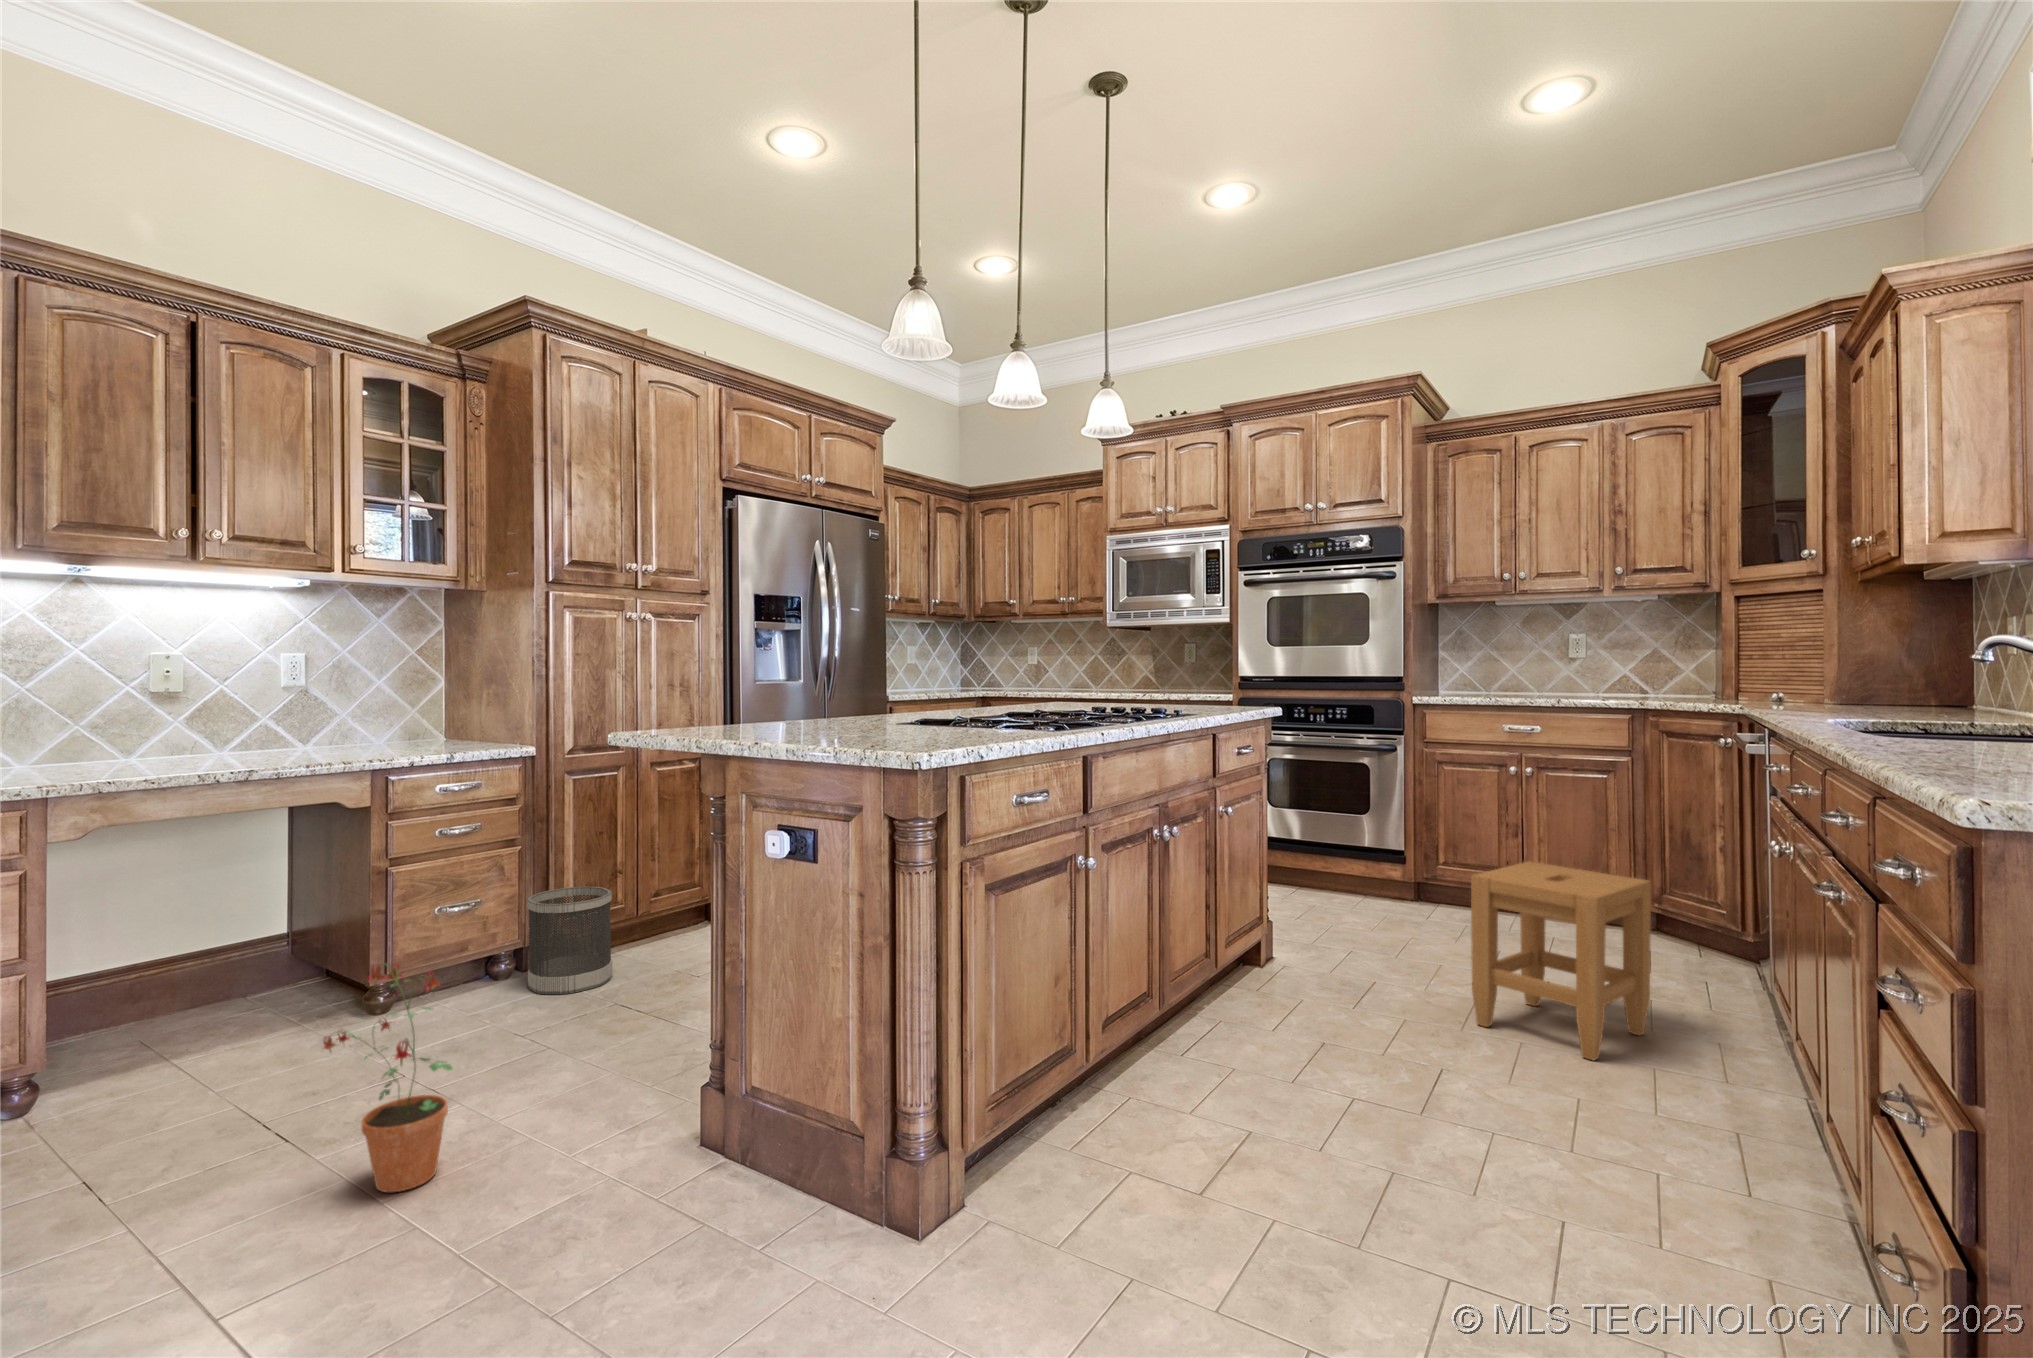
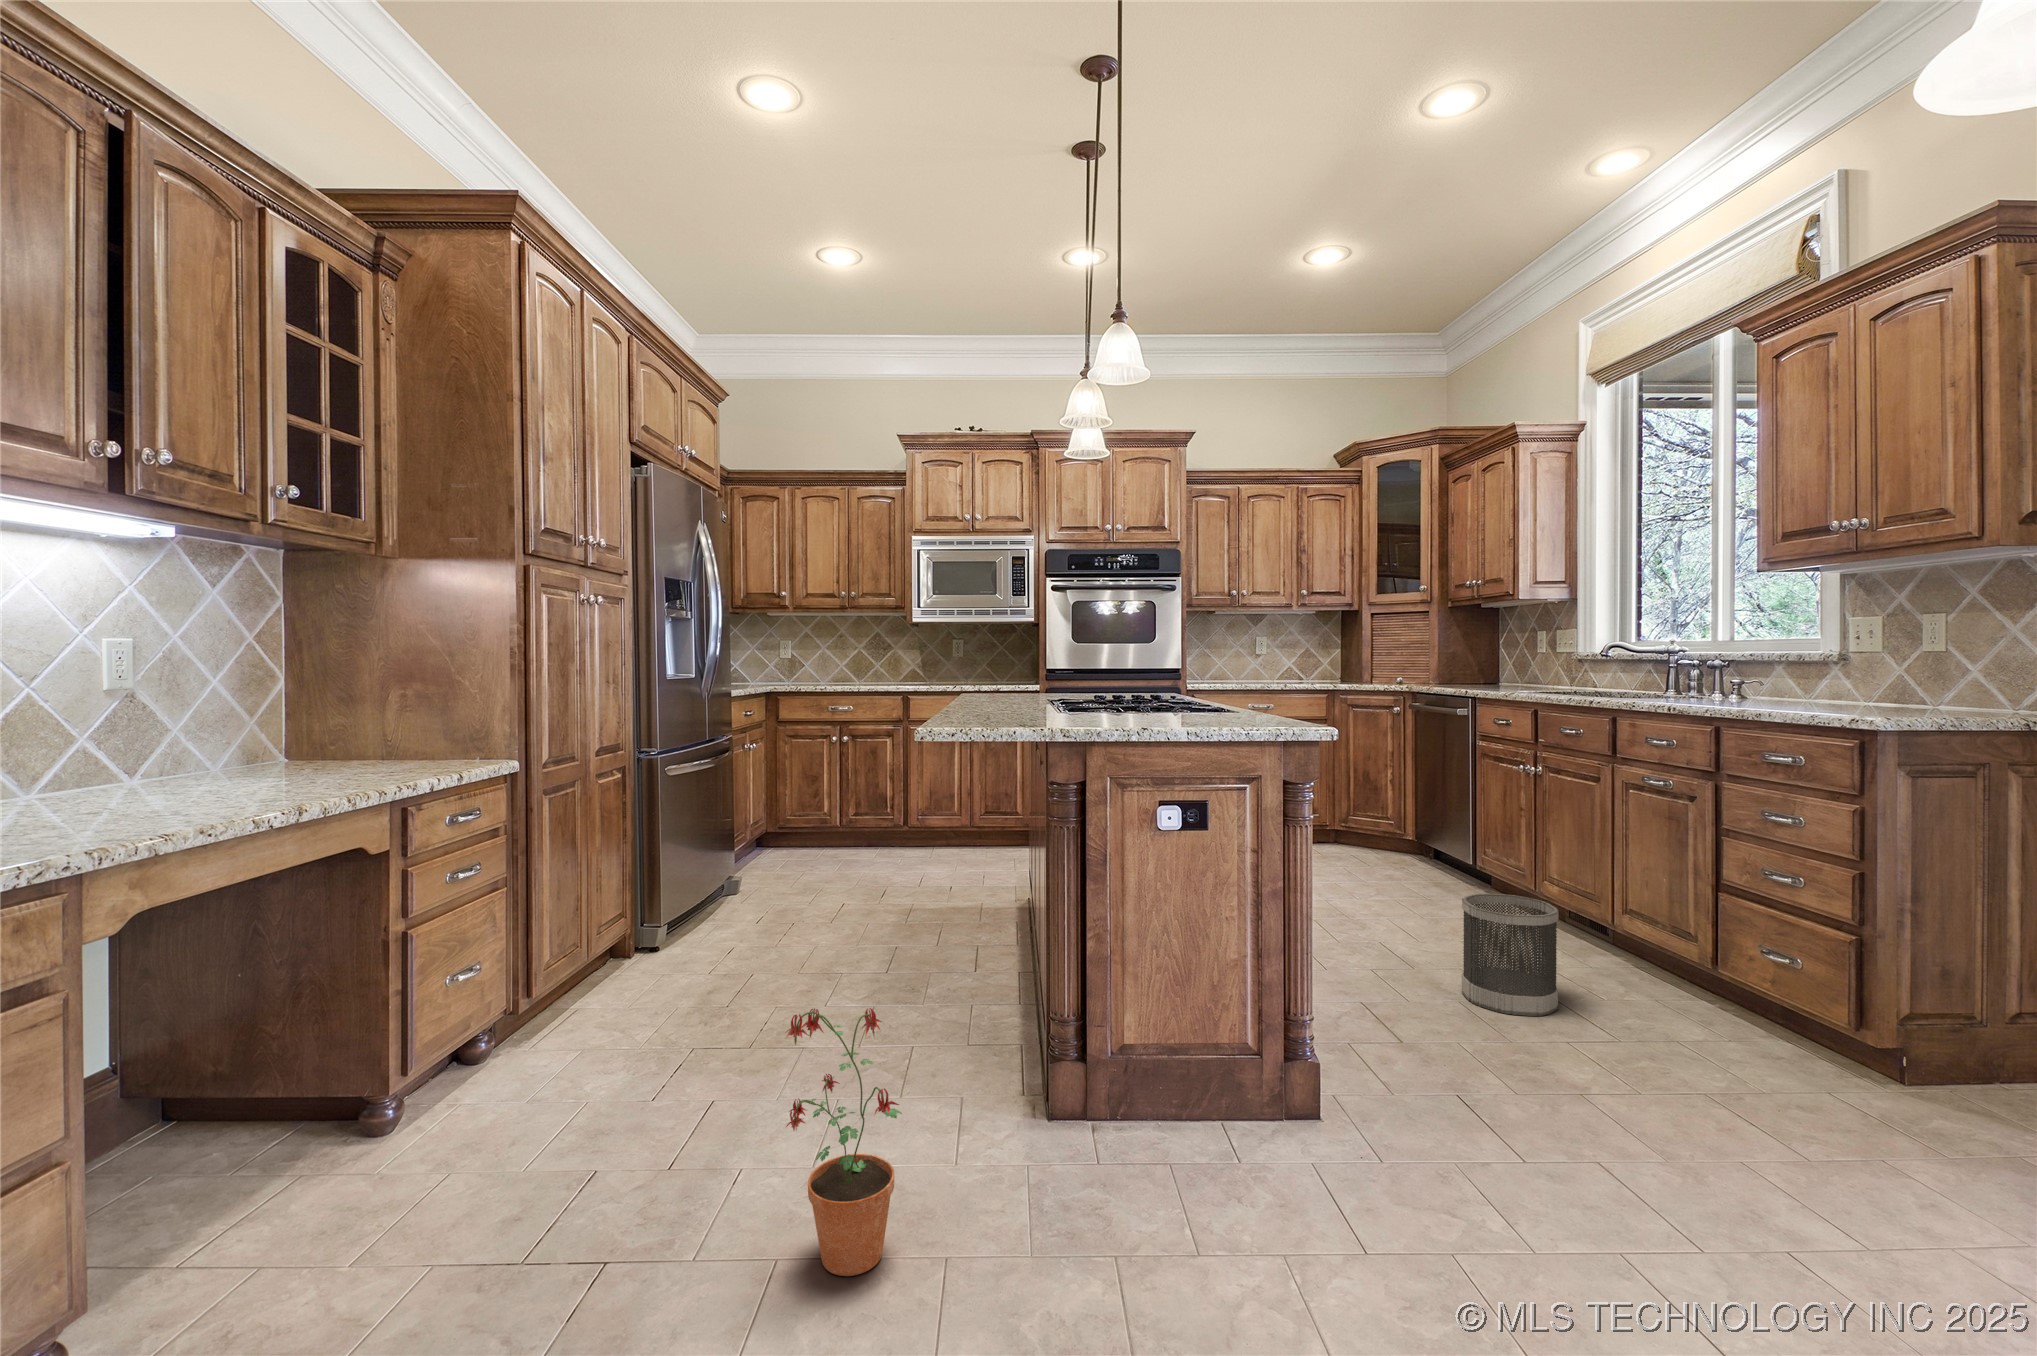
stool: present [1471,861,1651,1060] -> none [1349,793,1440,916]
wastebasket: present [527,887,612,994] -> present [1462,894,1559,1016]

